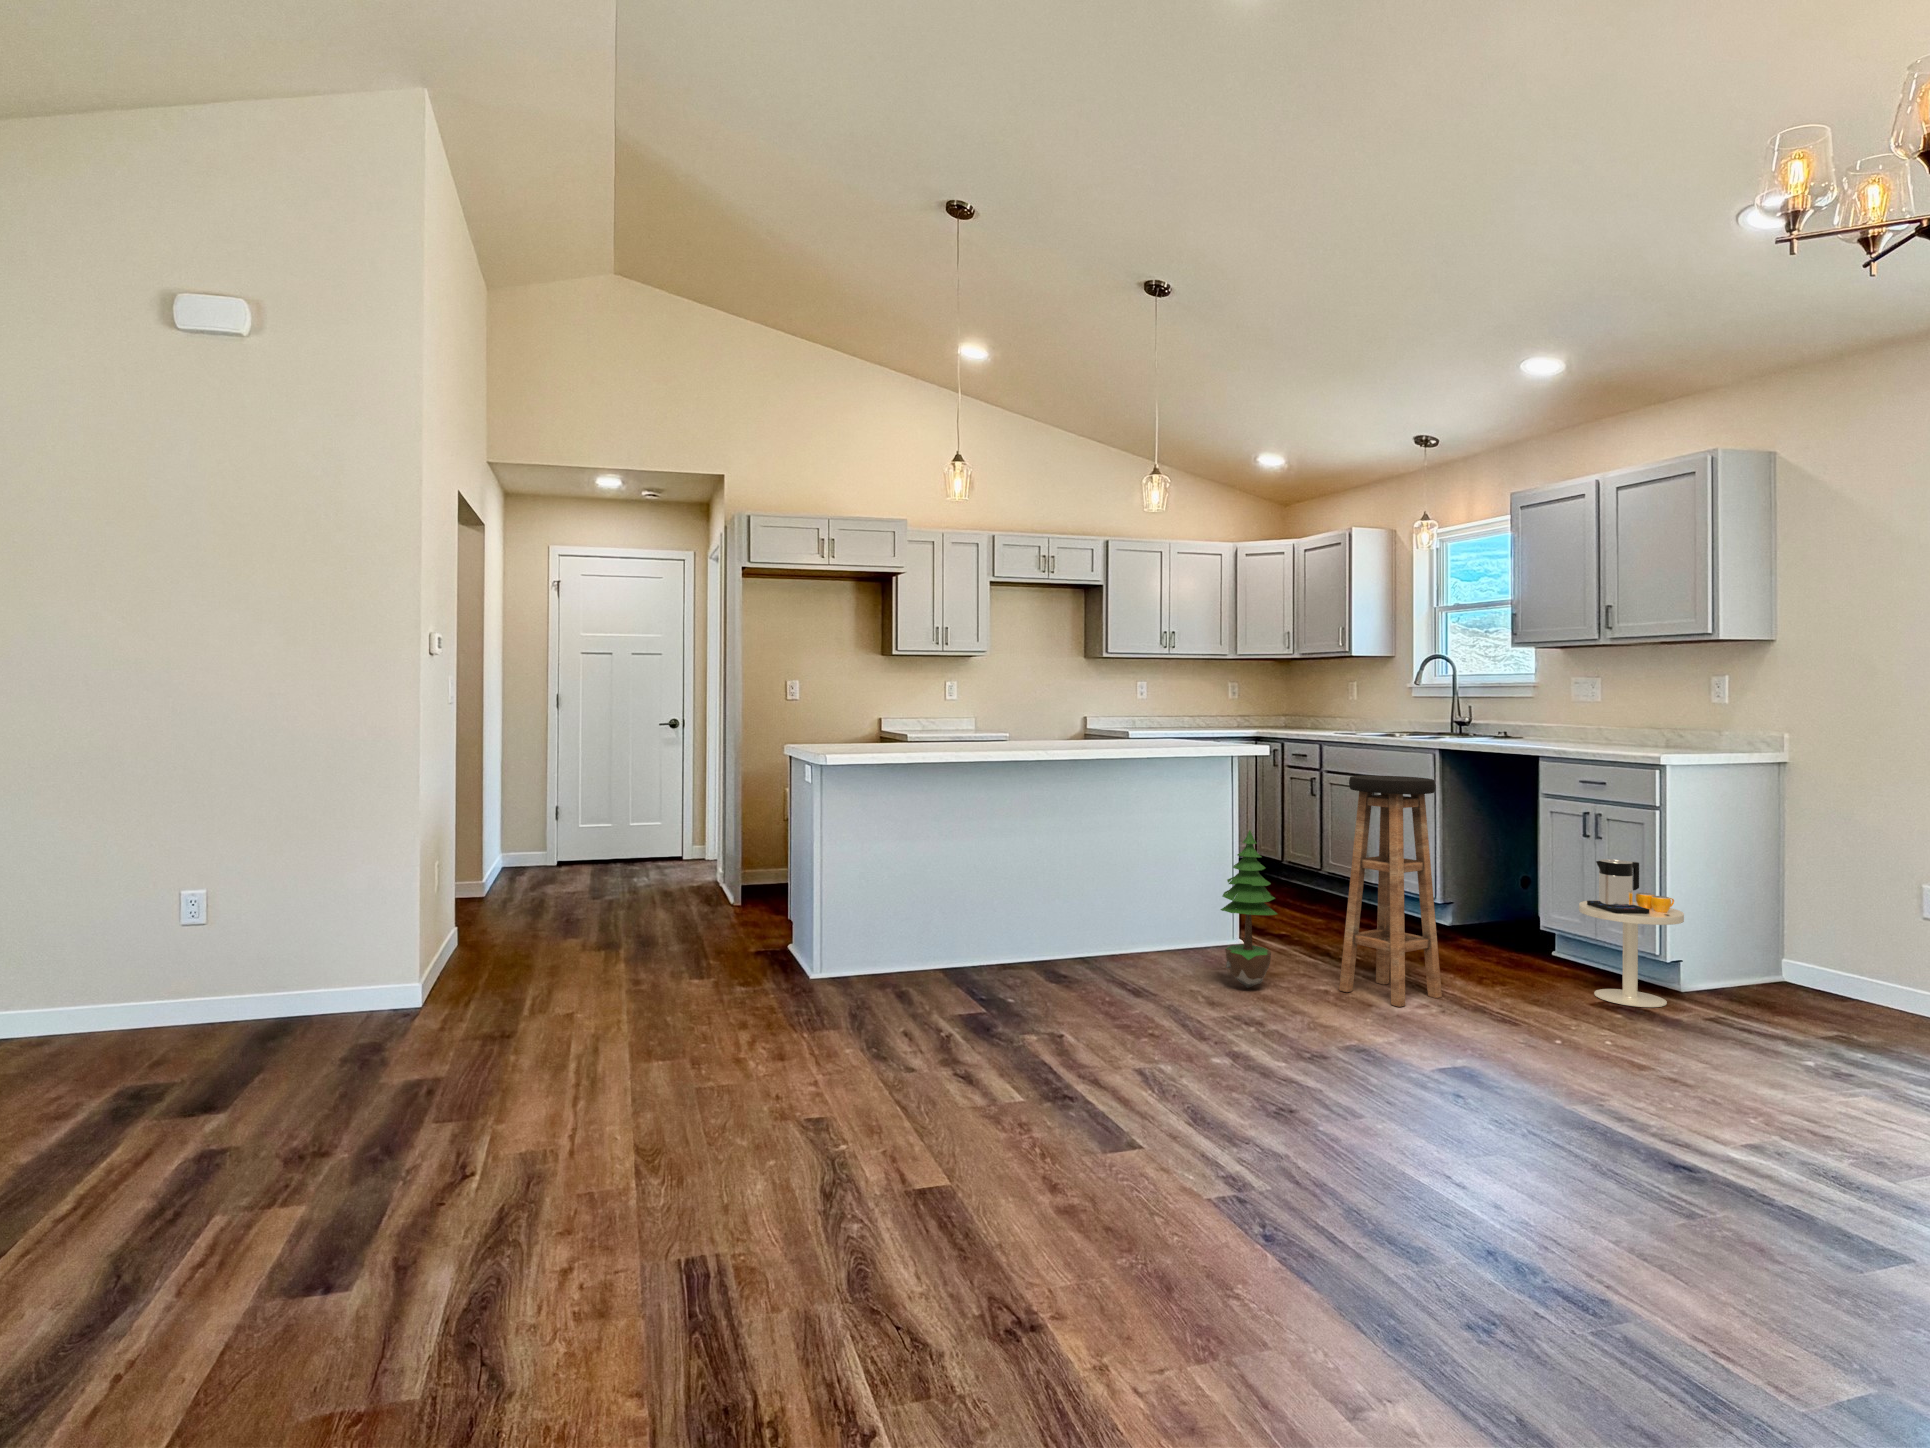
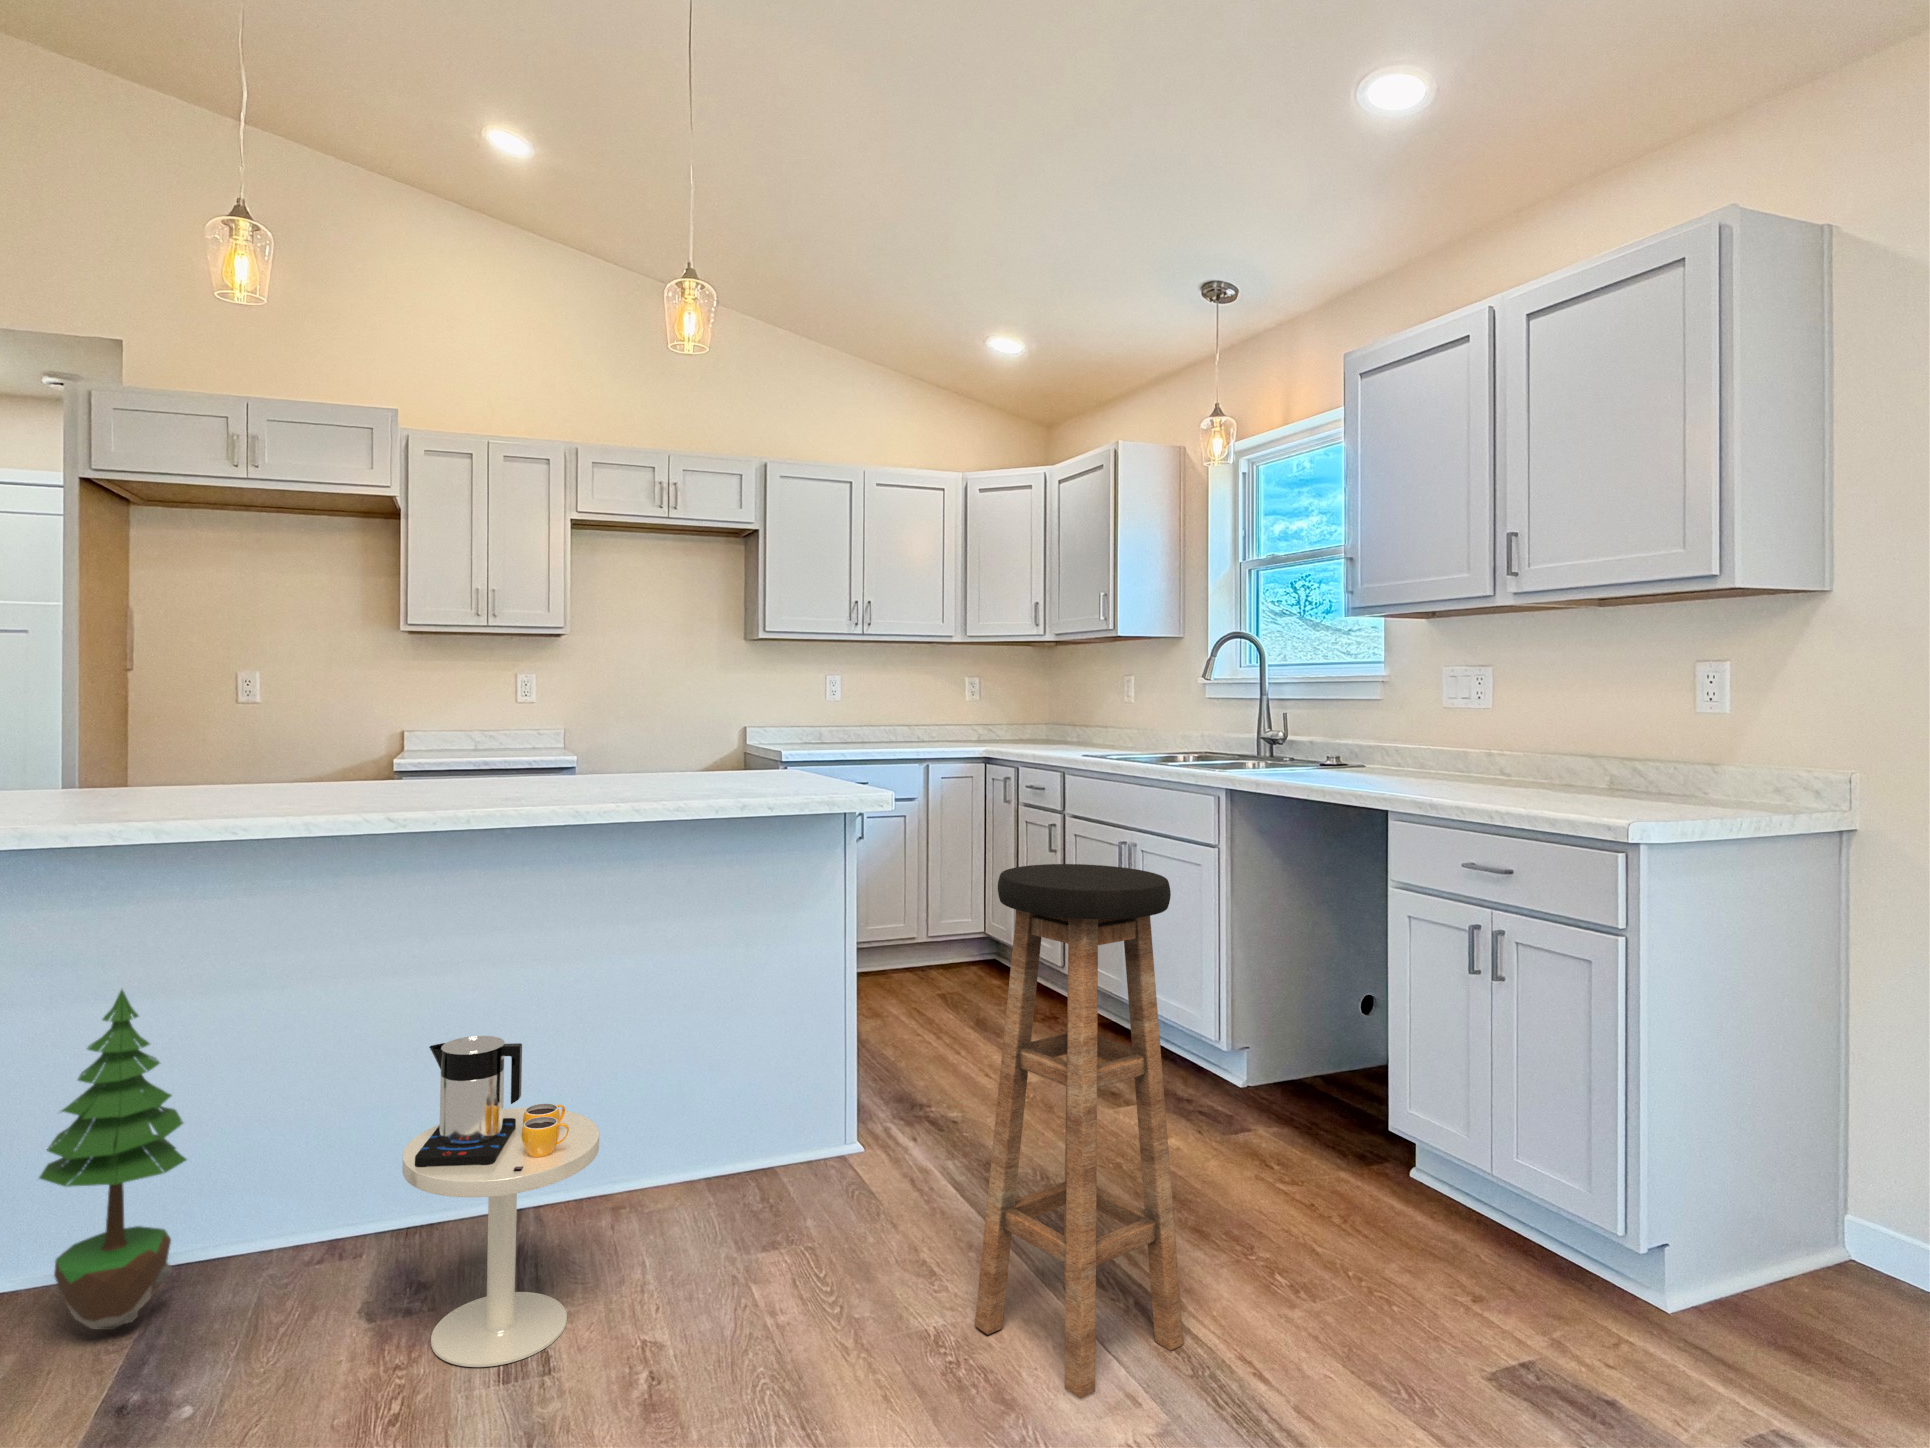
potted tree: present [1221,830,1277,988] -> present [39,990,187,1330]
side table: present [1579,859,1684,1007] -> present [402,1036,599,1367]

